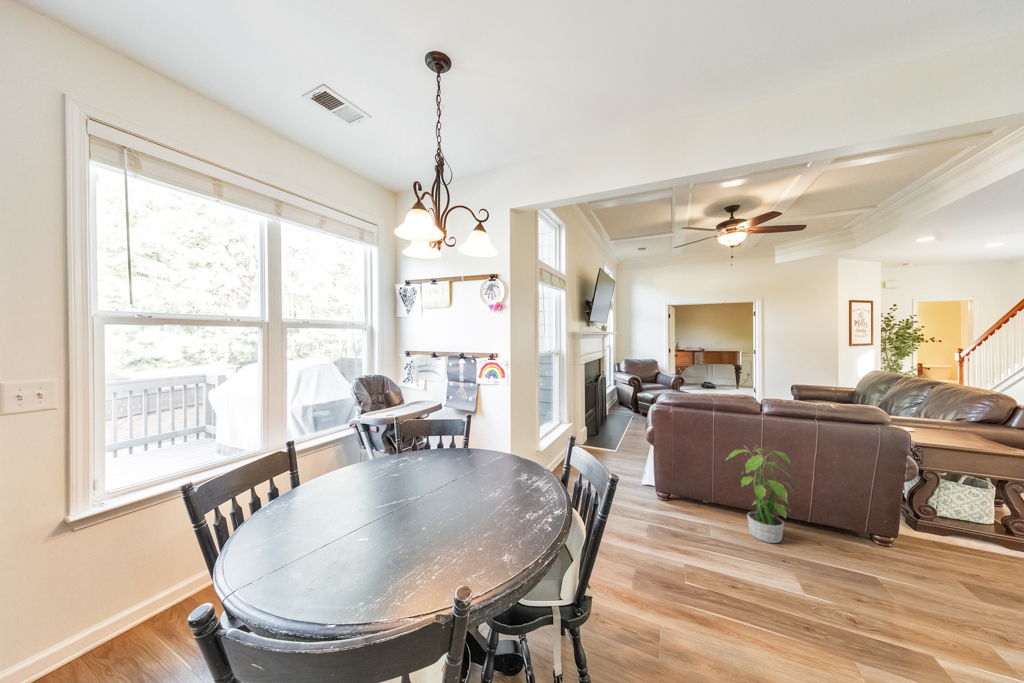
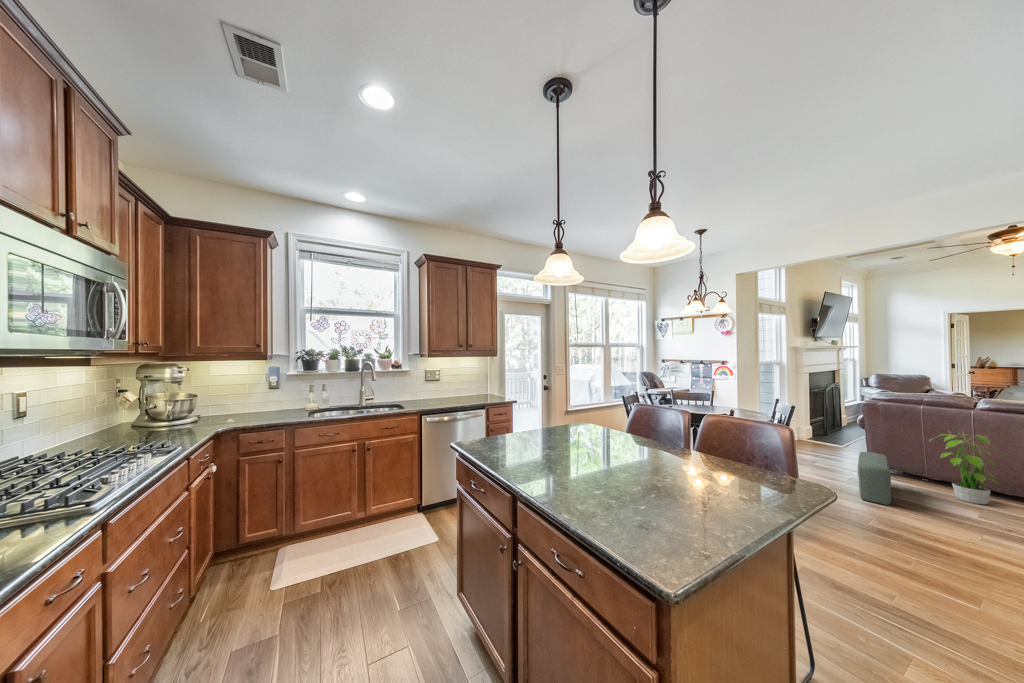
pouf: none [659,487,717,594] -> present [858,452,891,505]

